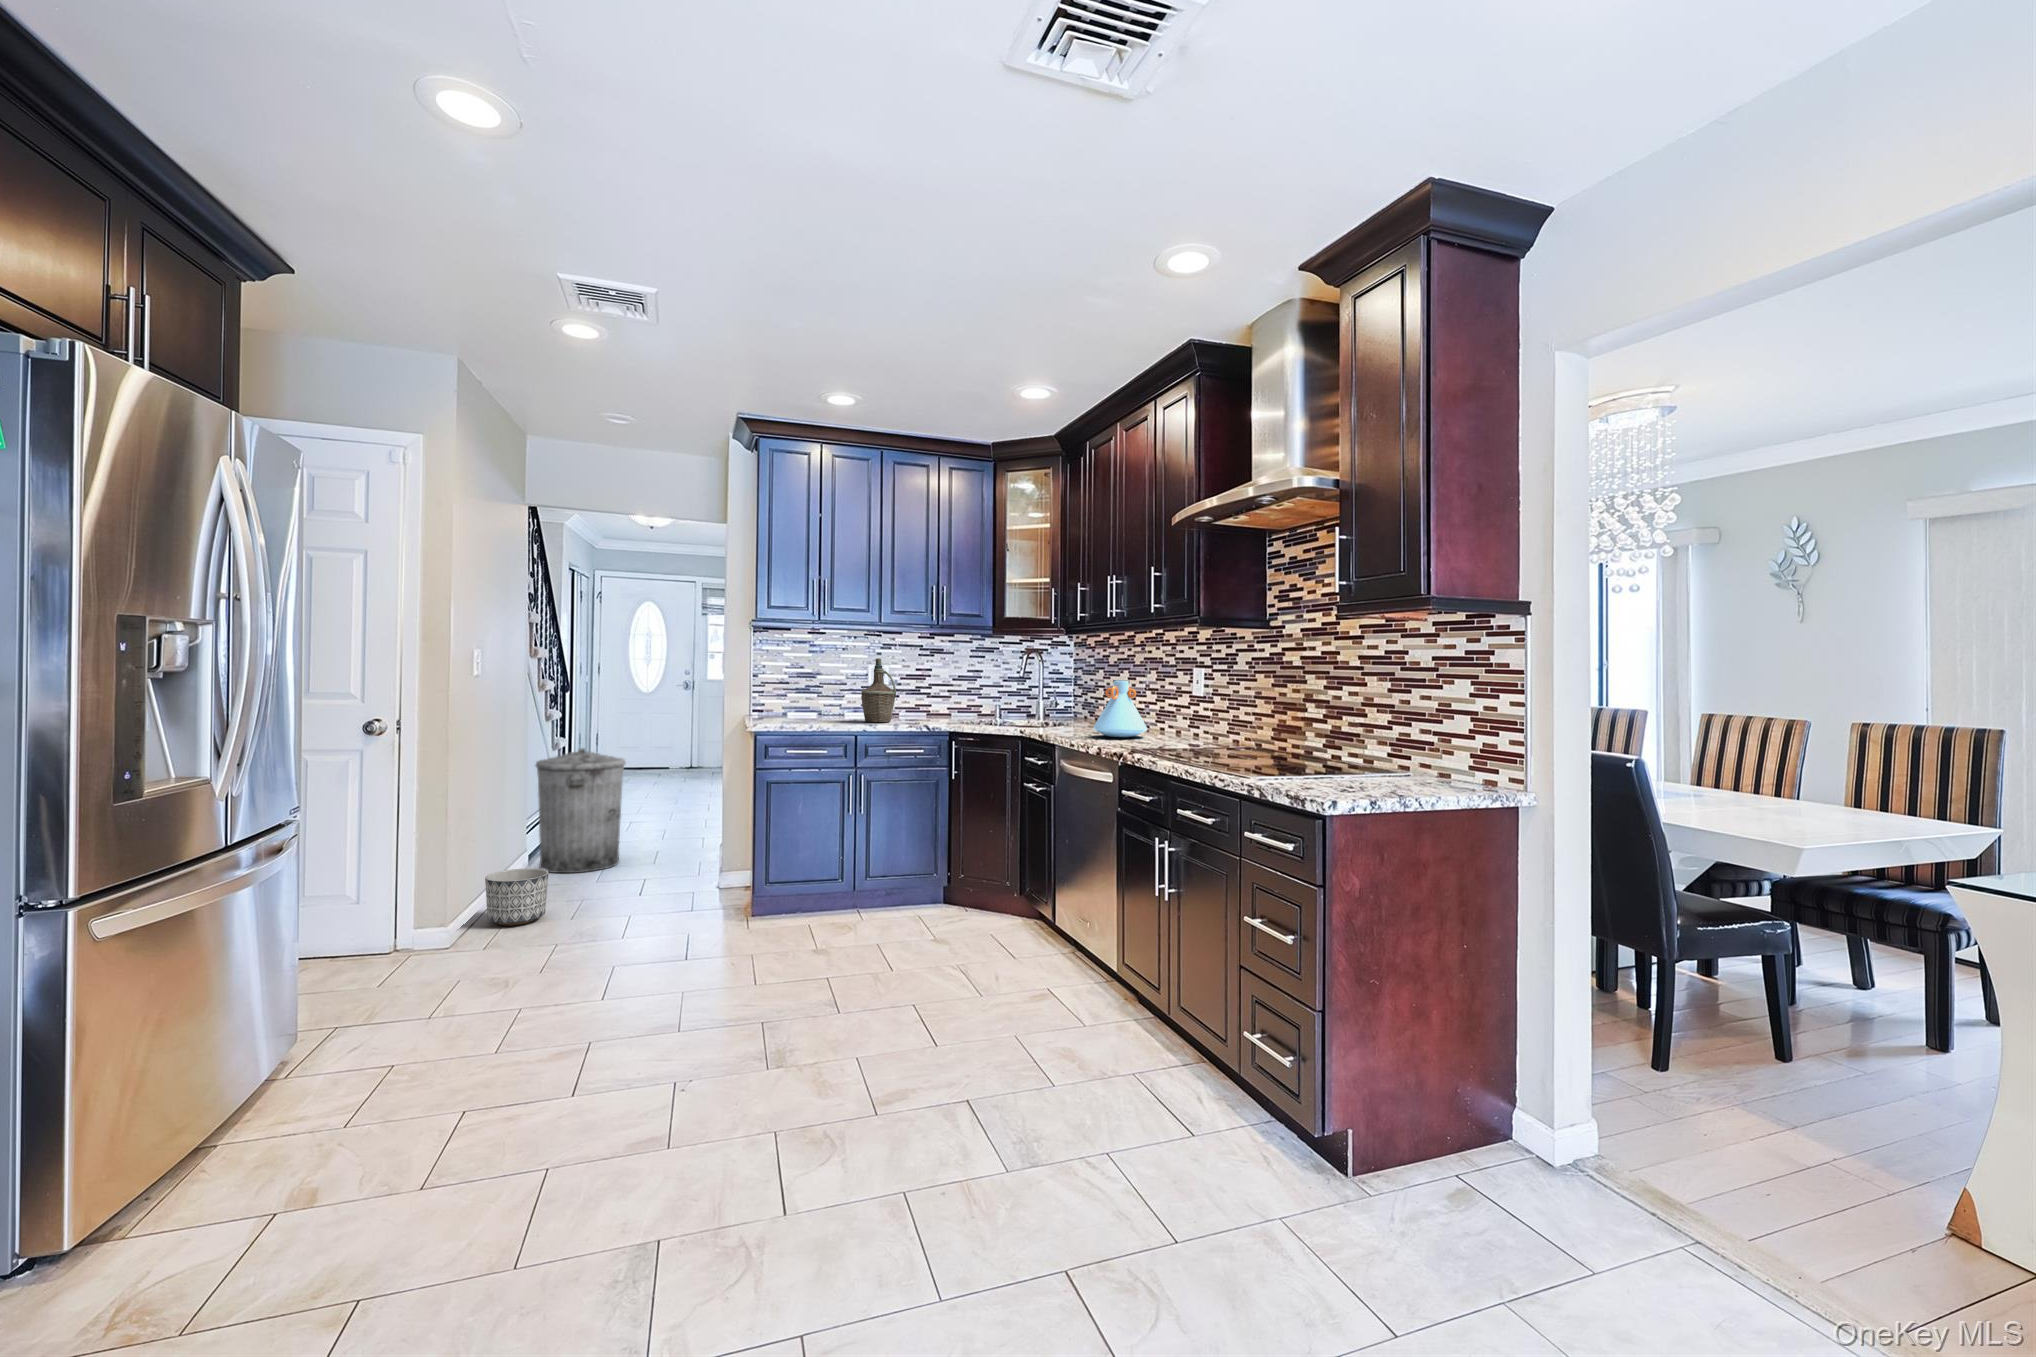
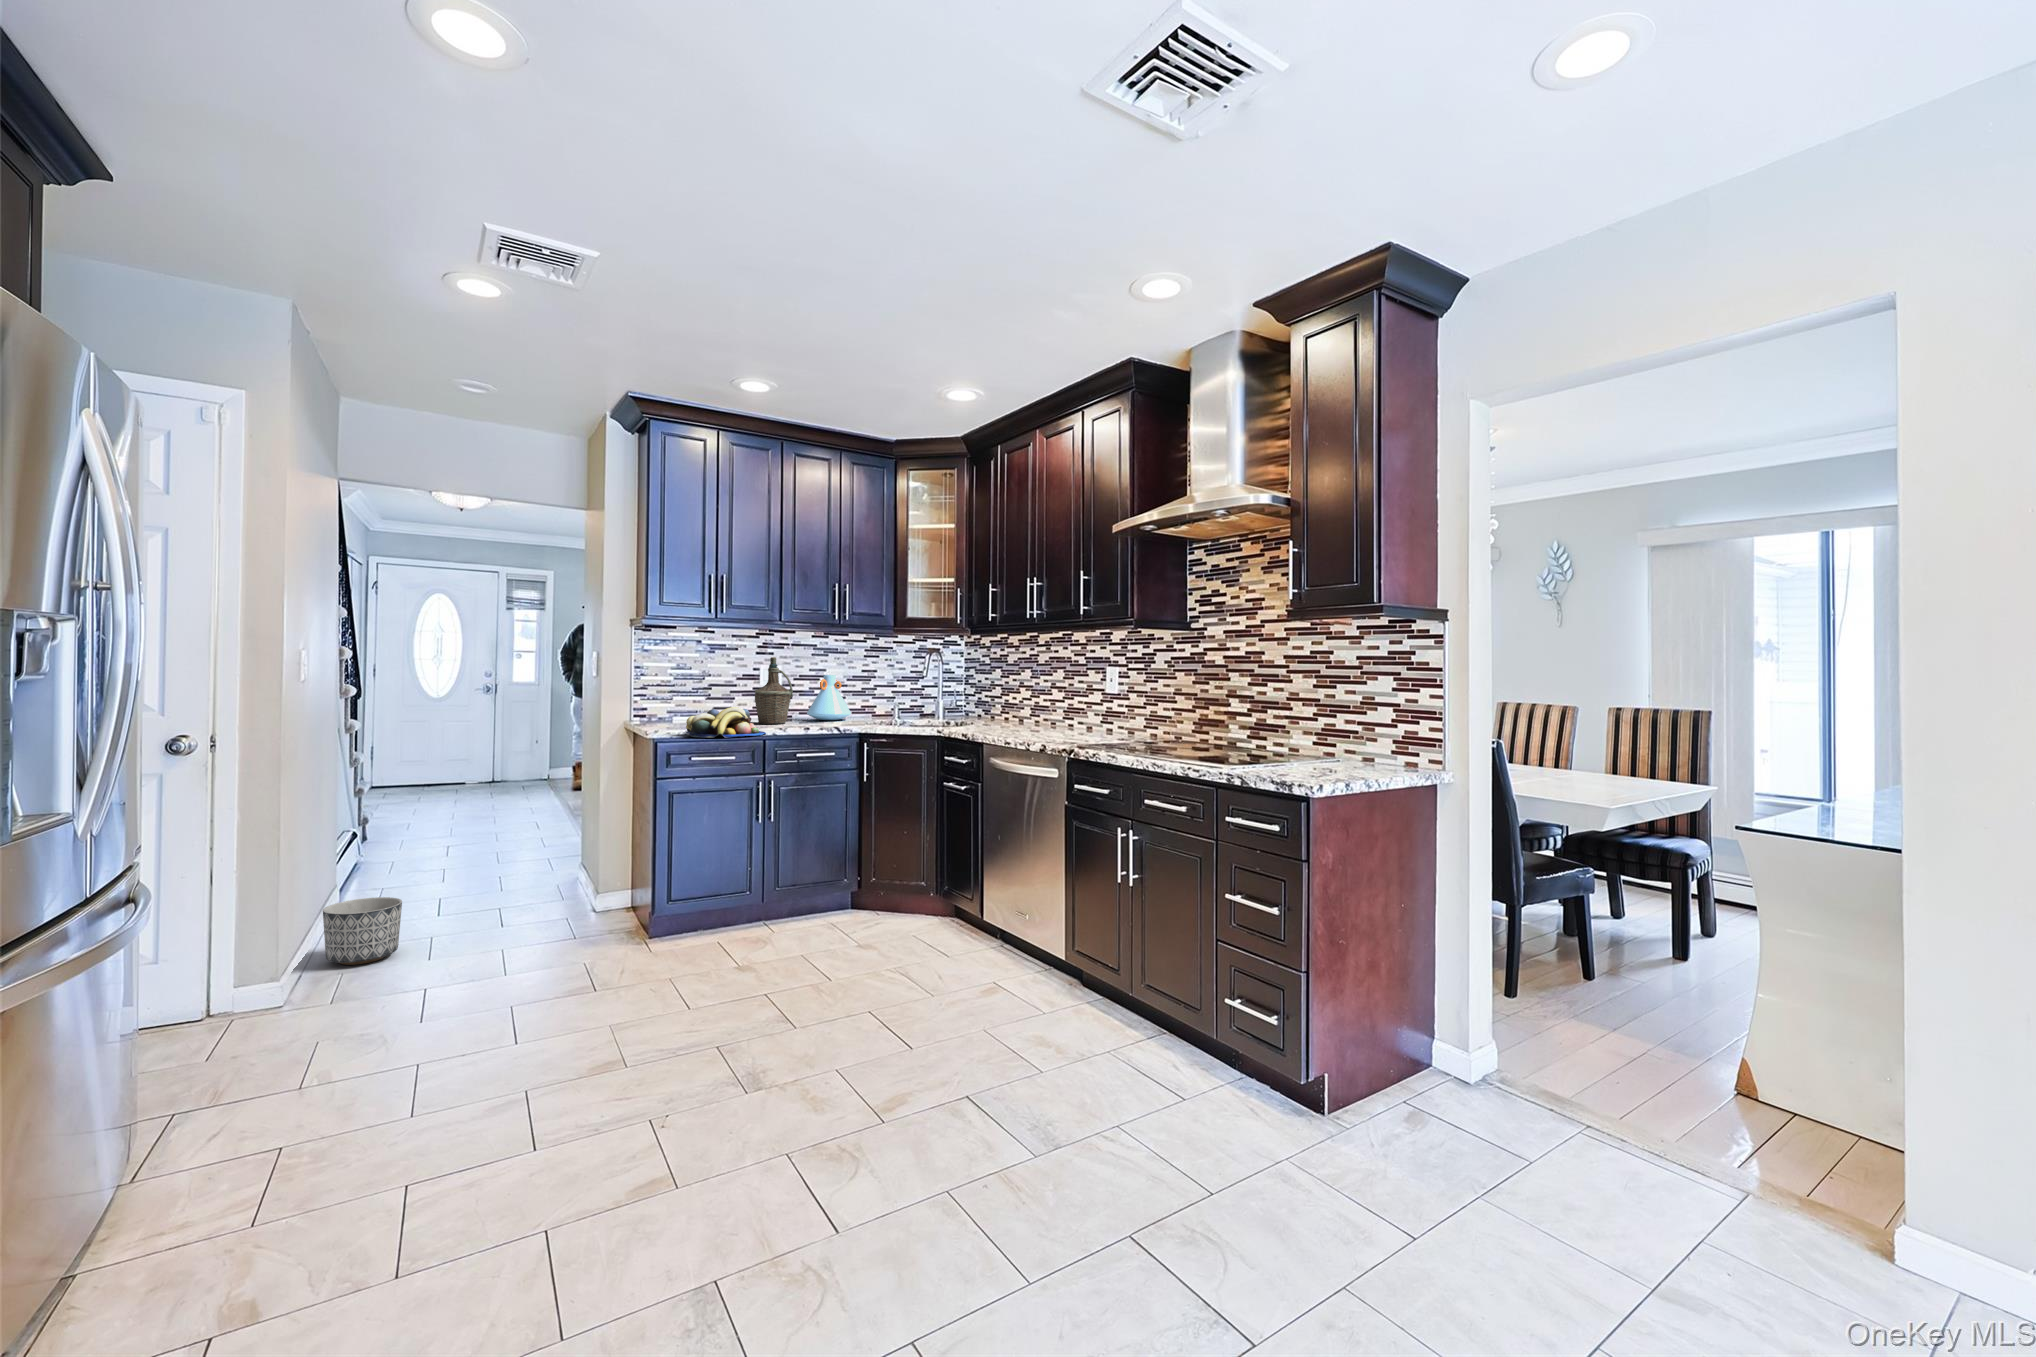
vase: present [1093,681,1147,737] -> present [807,675,851,720]
fruit bowl: none [783,706,857,735] -> present [686,707,765,738]
trash can: present [536,748,625,873] -> none [353,759,466,902]

